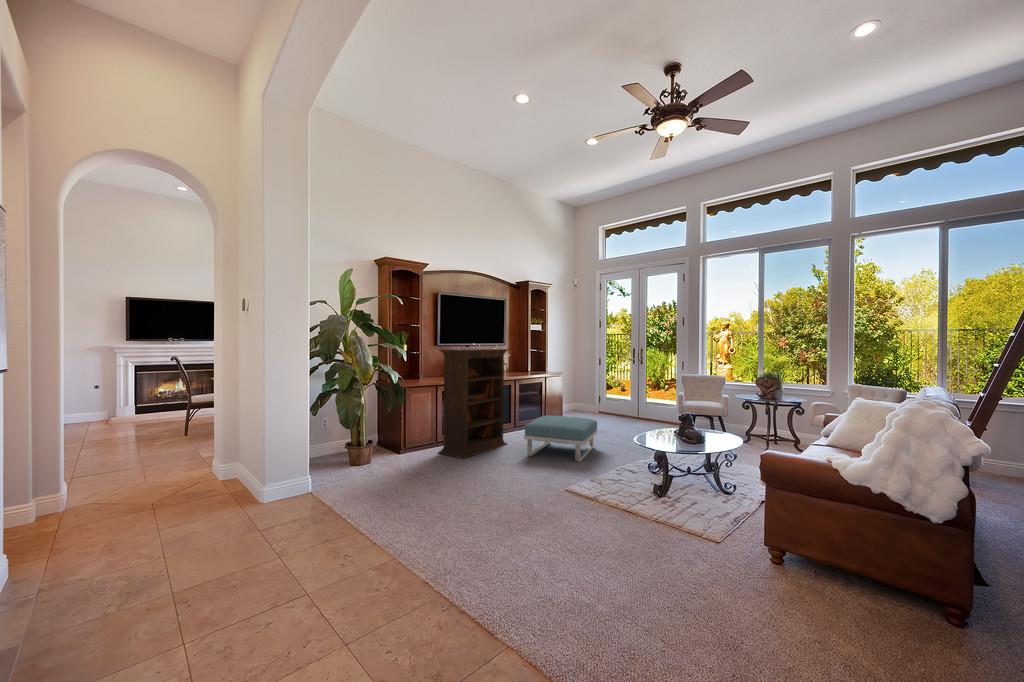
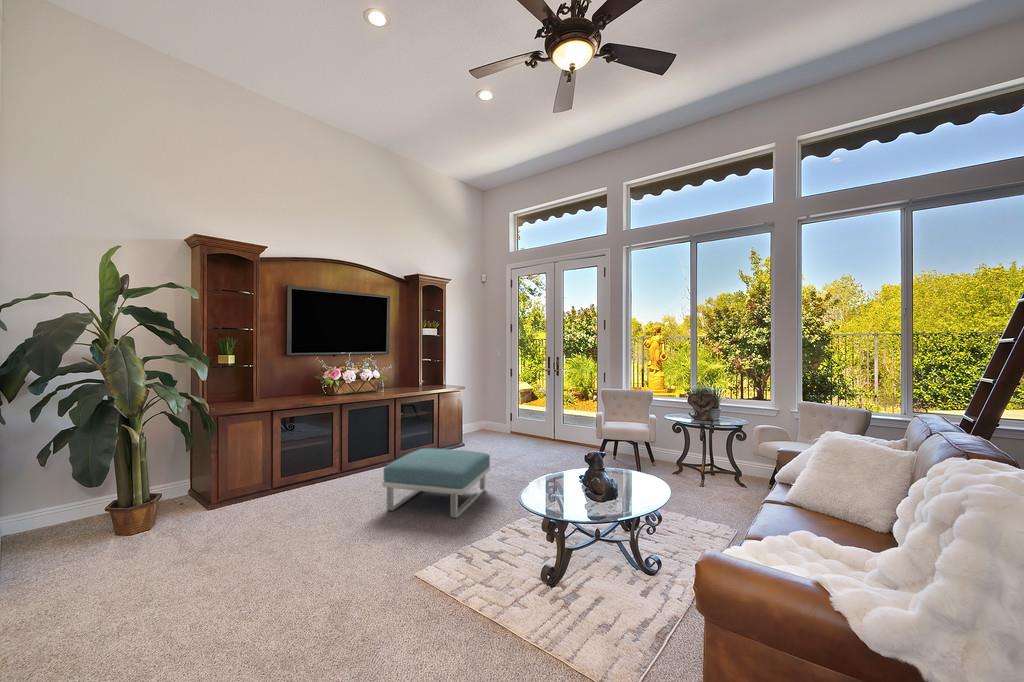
bookcase: present [438,349,508,459] -> none [255,359,374,521]

